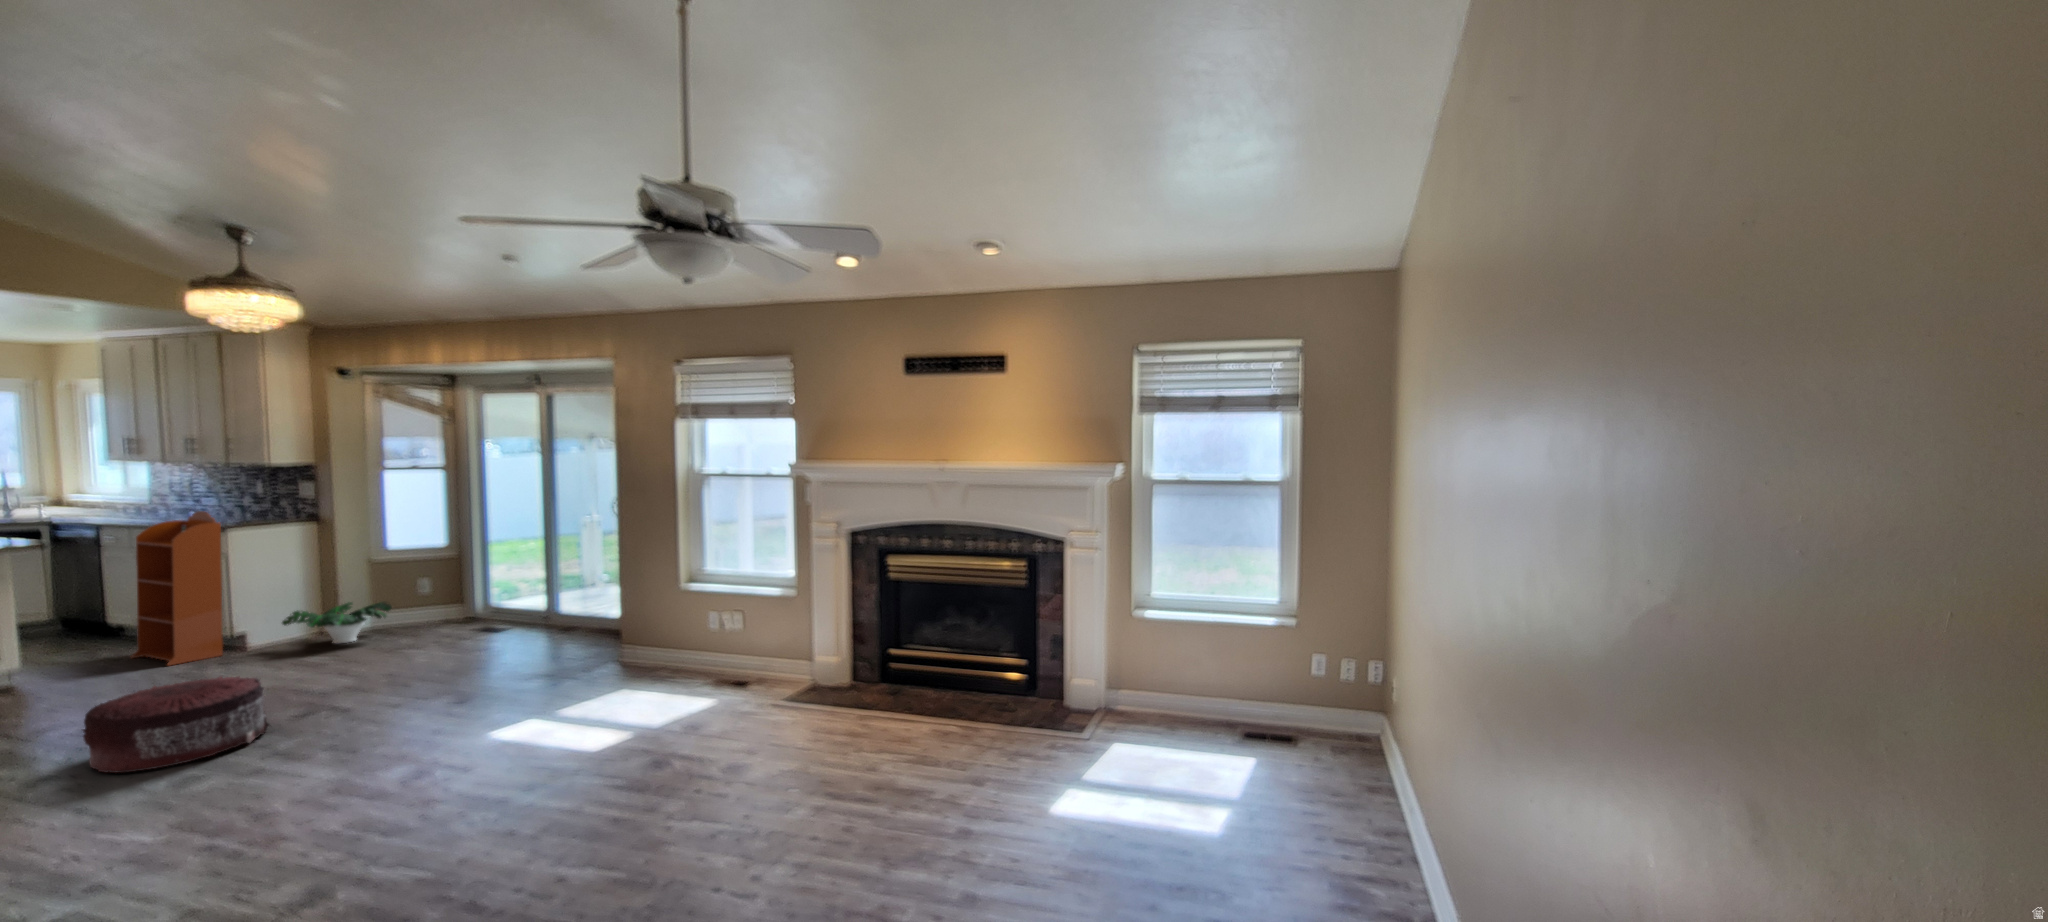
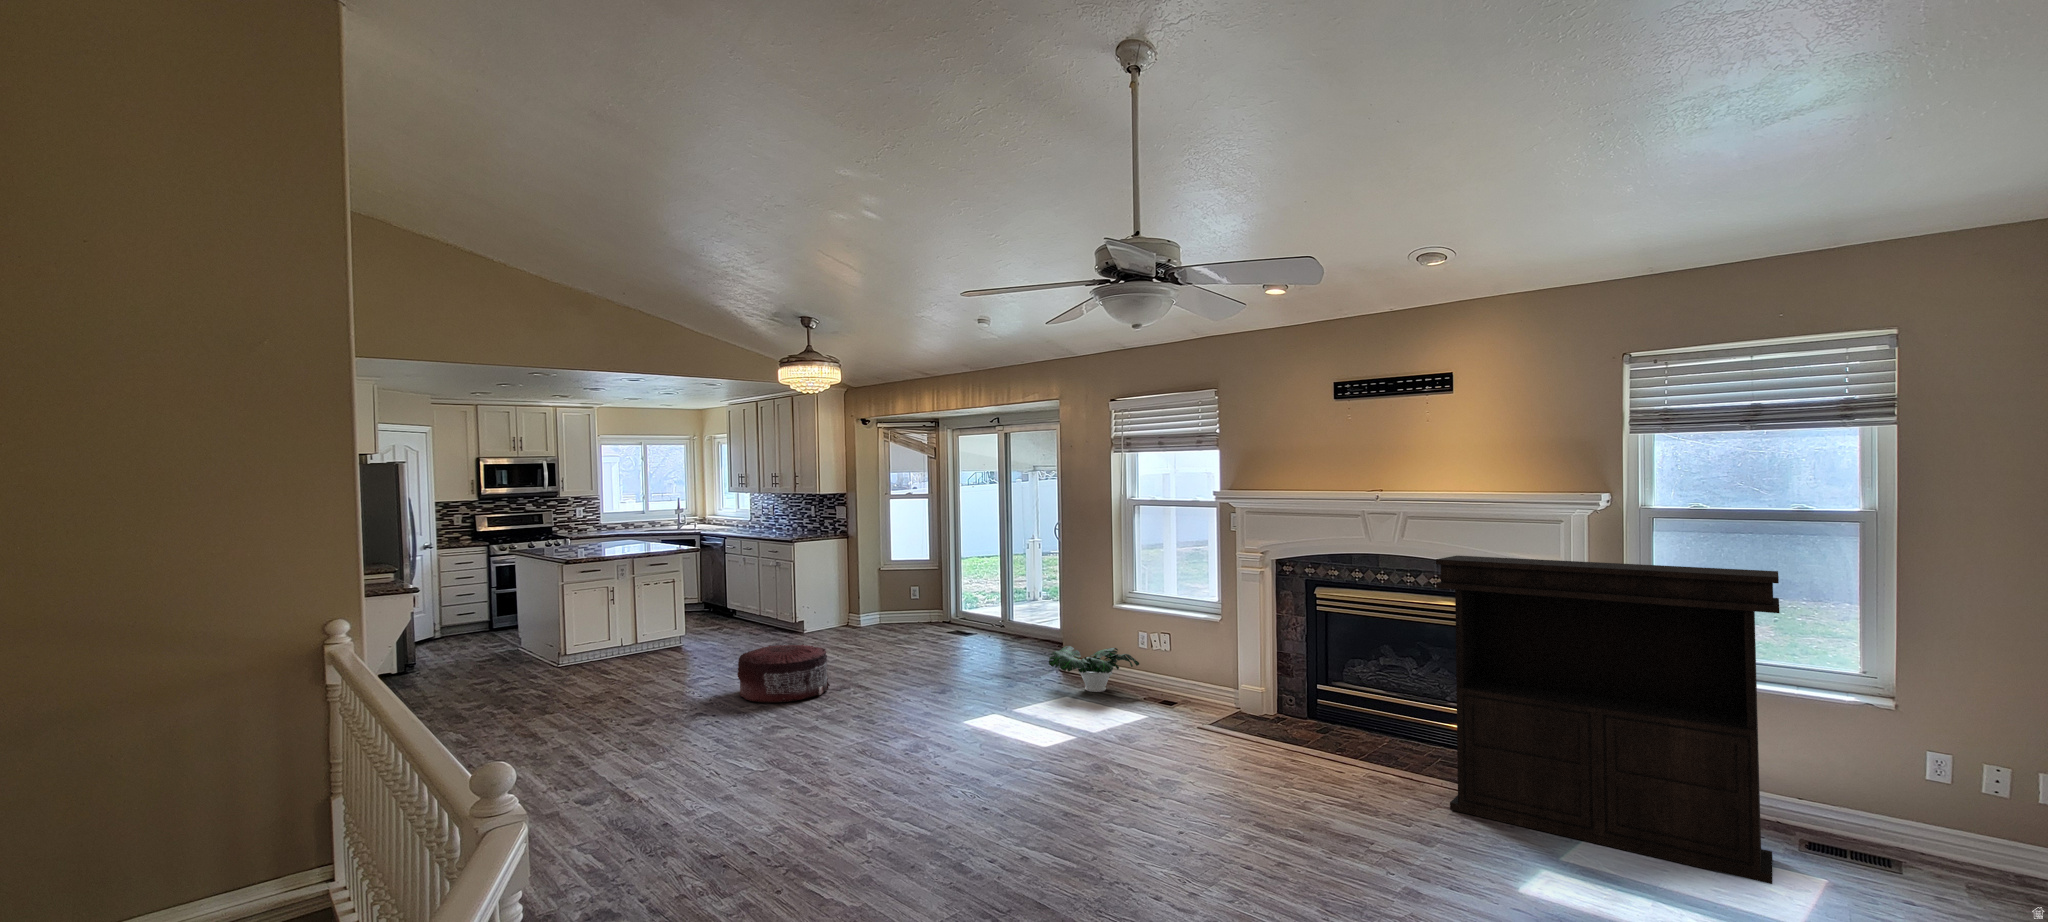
bookcase: present [131,511,223,666] -> none [743,526,794,640]
console table: none [996,525,1241,776] -> present [1436,556,1780,884]
potted plant: present [282,602,392,643] -> present [1049,646,1139,692]

